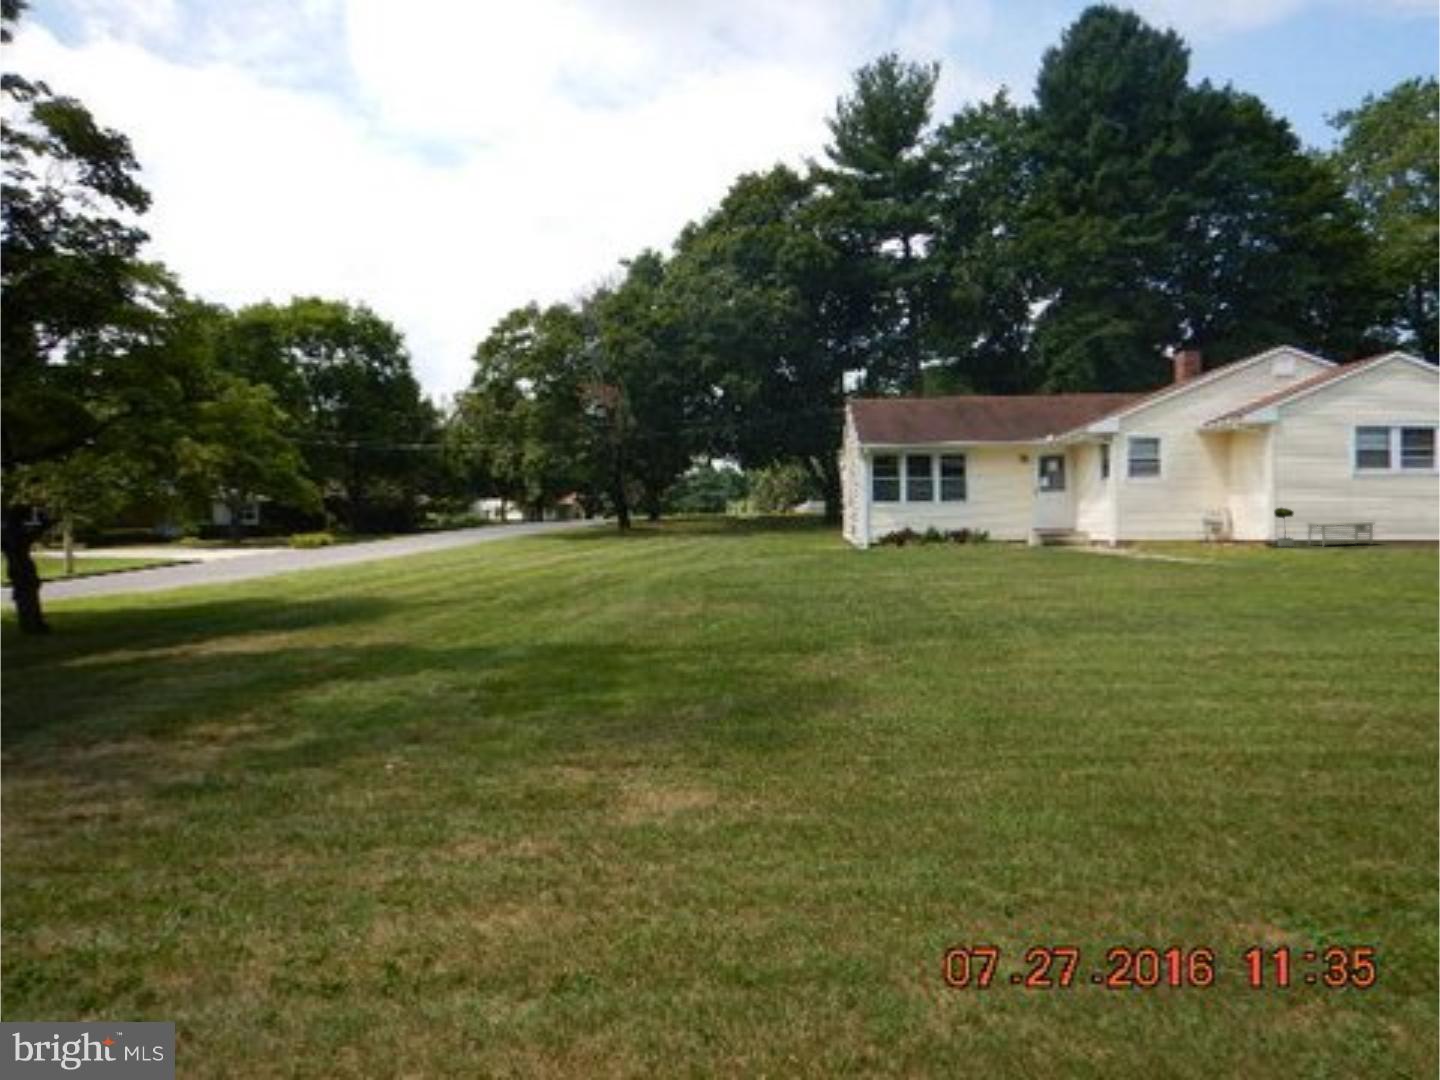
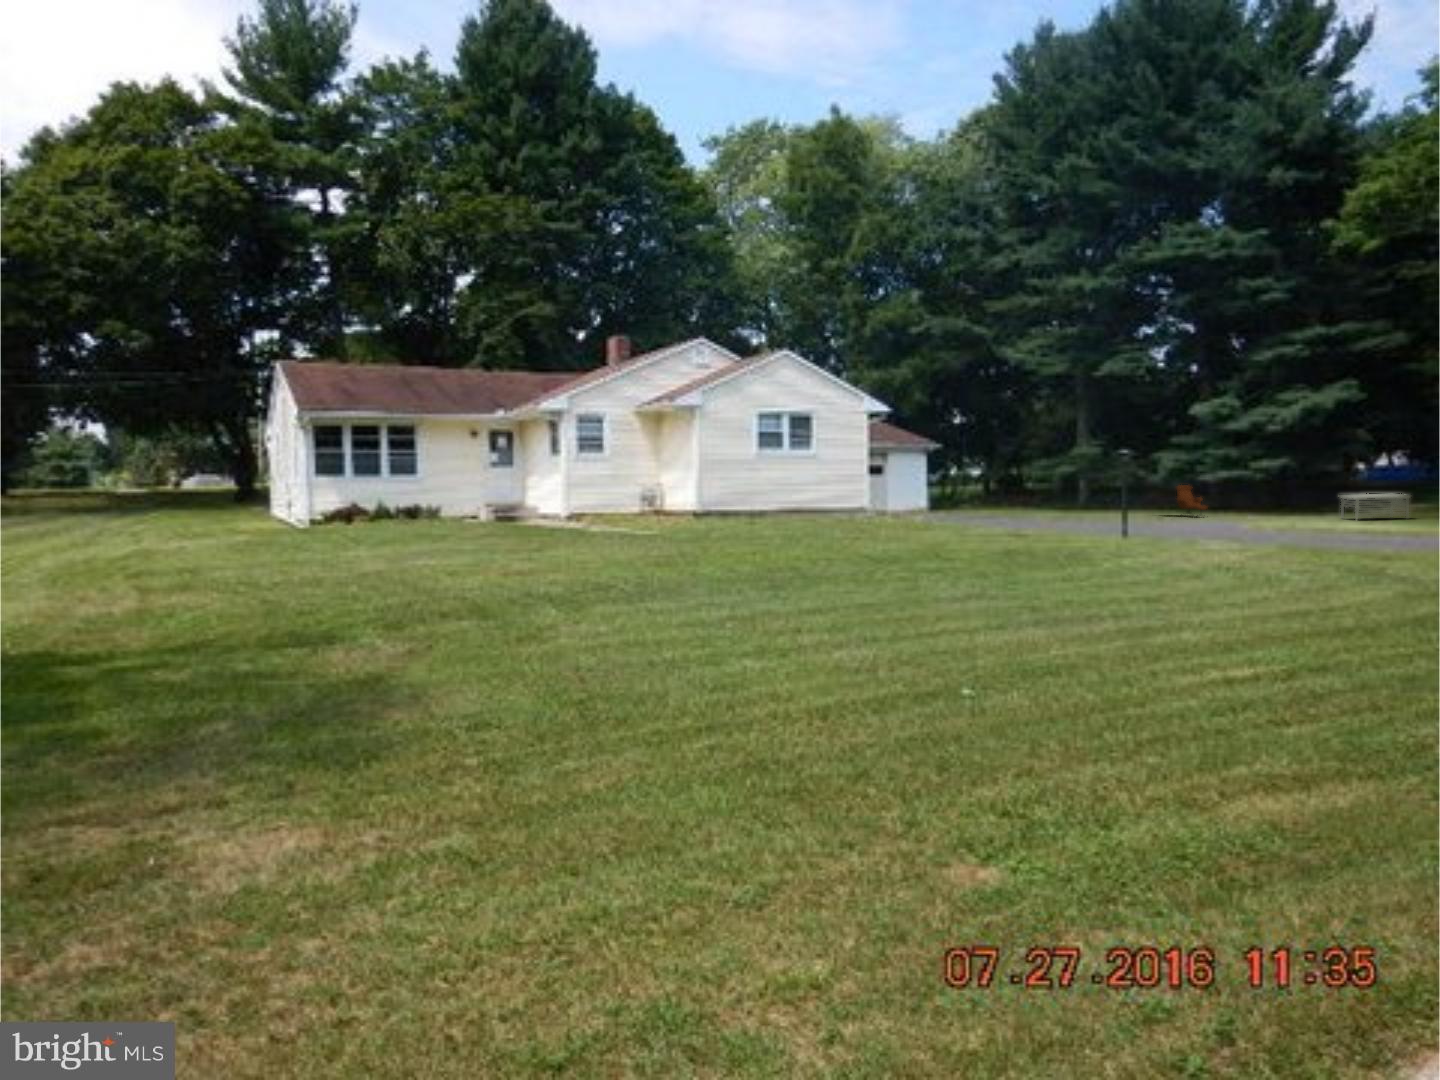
potted tree: present [1274,508,1294,547] -> none [1305,479,1326,521]
lounge chair: none [1151,514,1183,545] -> present [1176,485,1207,517]

